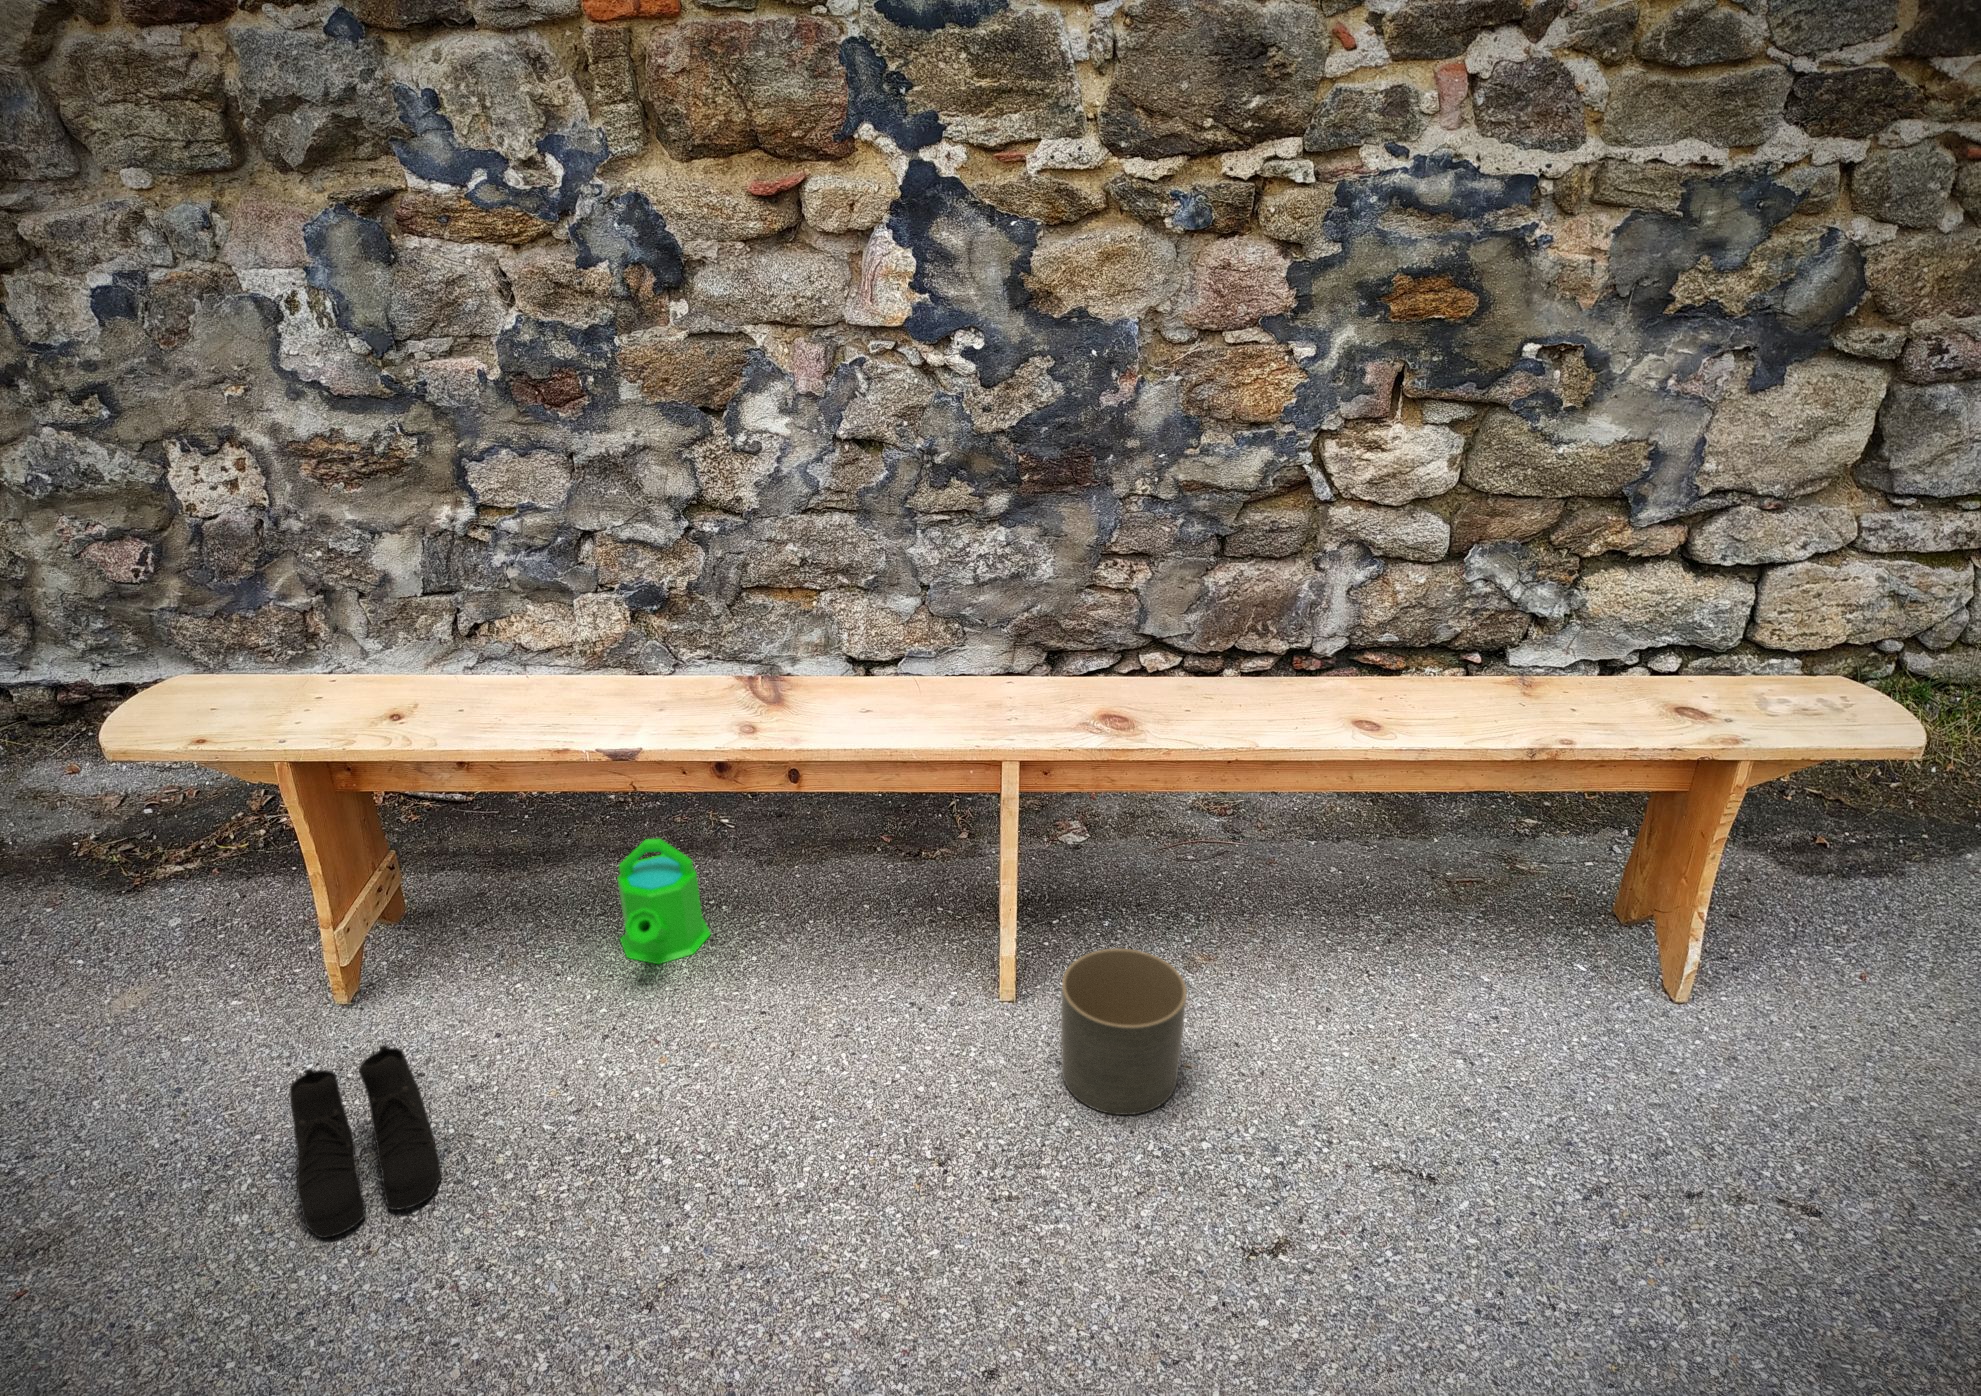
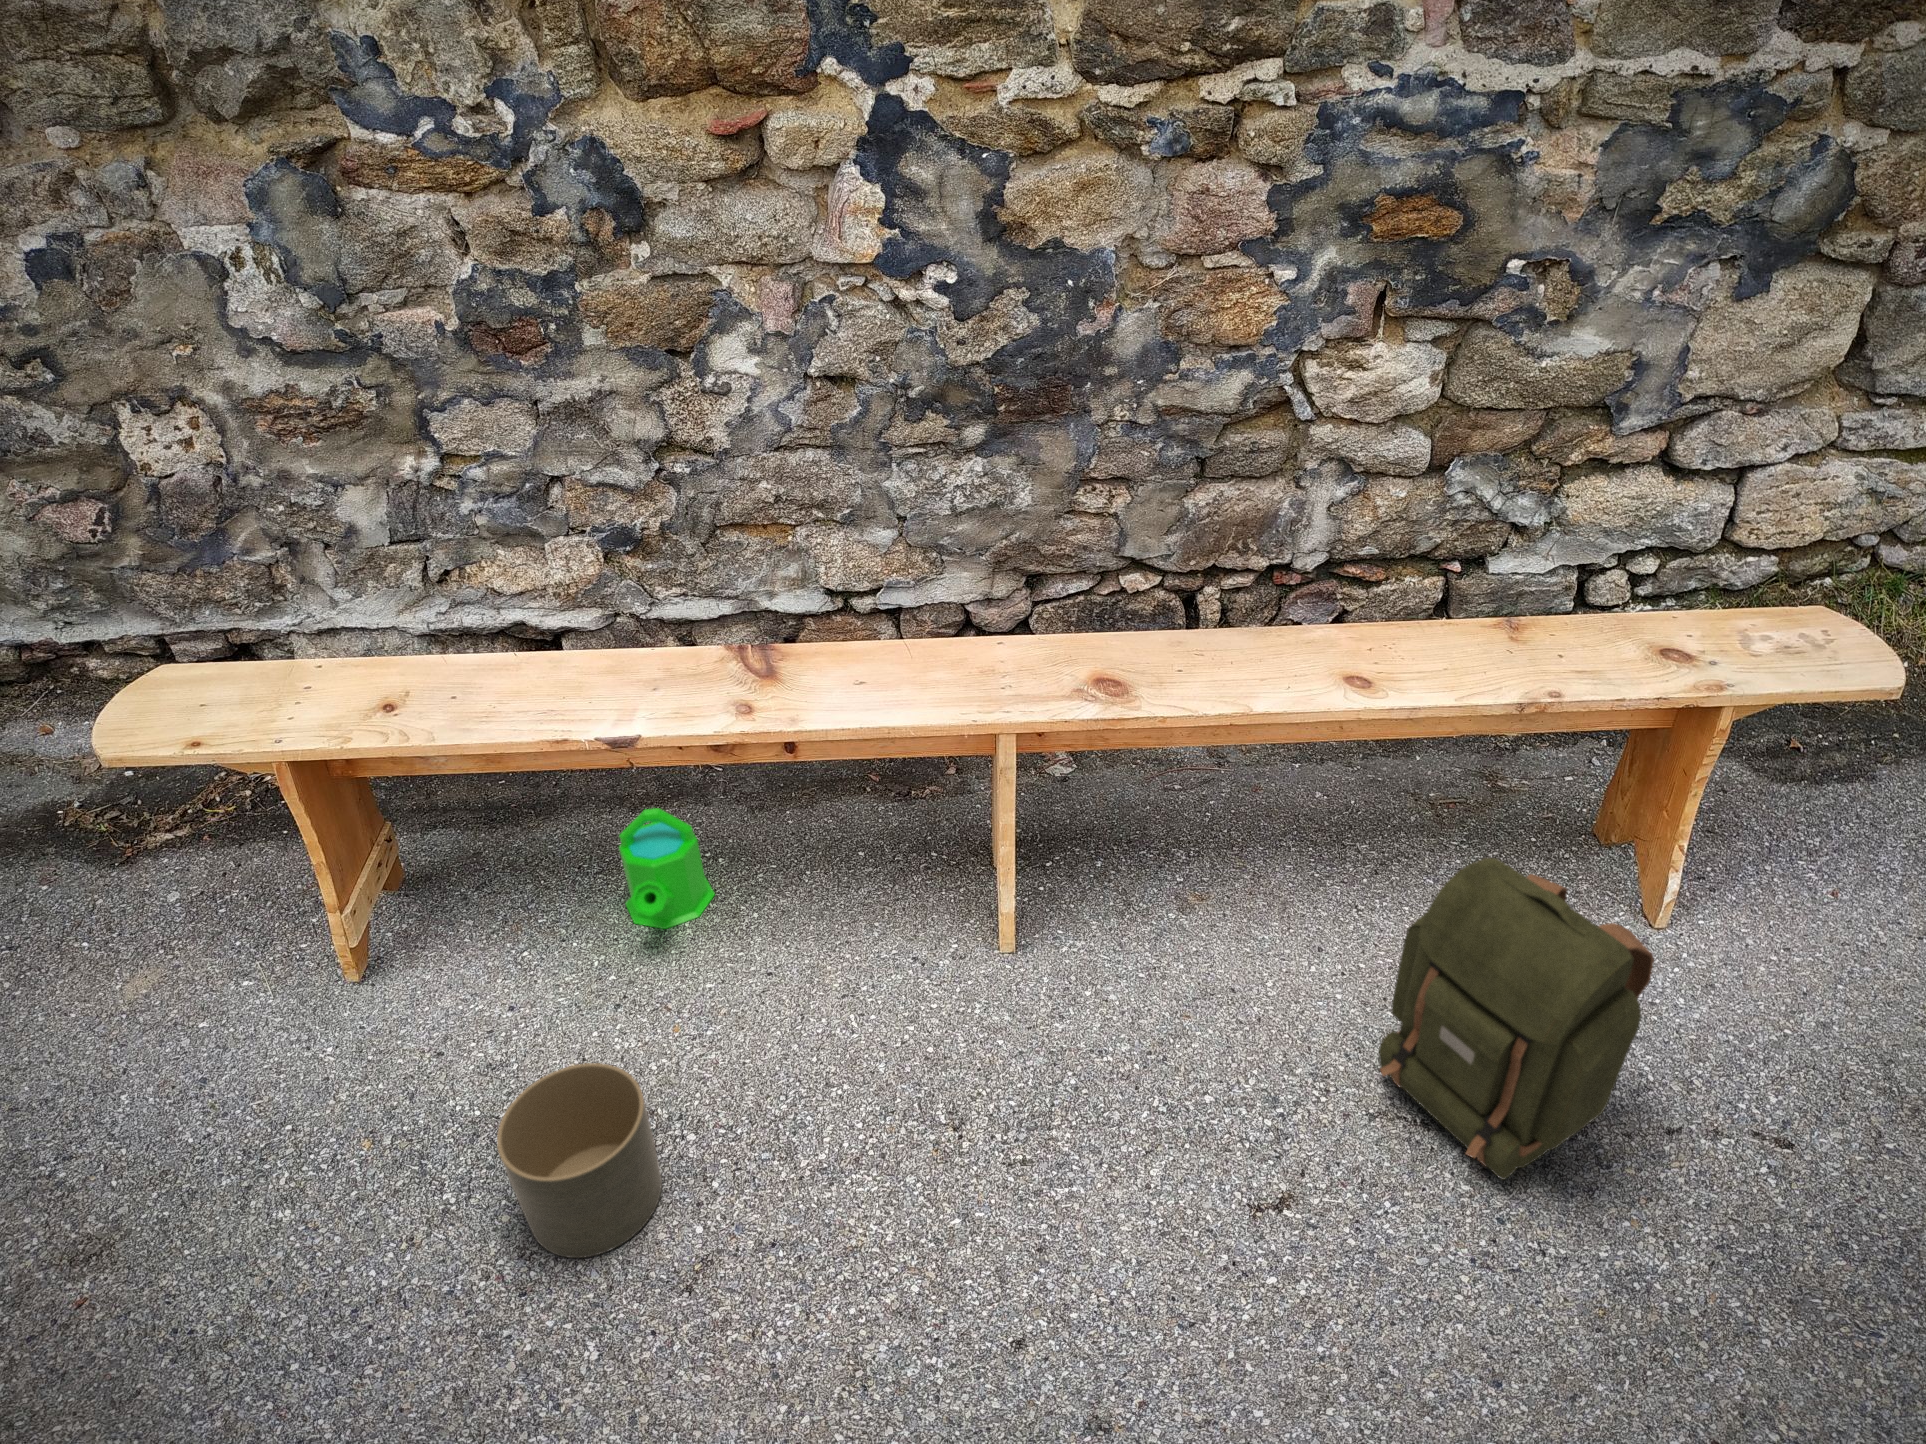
backpack: none [1383,890,1665,1236] -> present [1379,858,1654,1180]
planter: present [1061,948,1187,1115] -> present [497,1063,662,1258]
boots: present [290,1045,442,1238] -> none [317,1040,474,1234]

